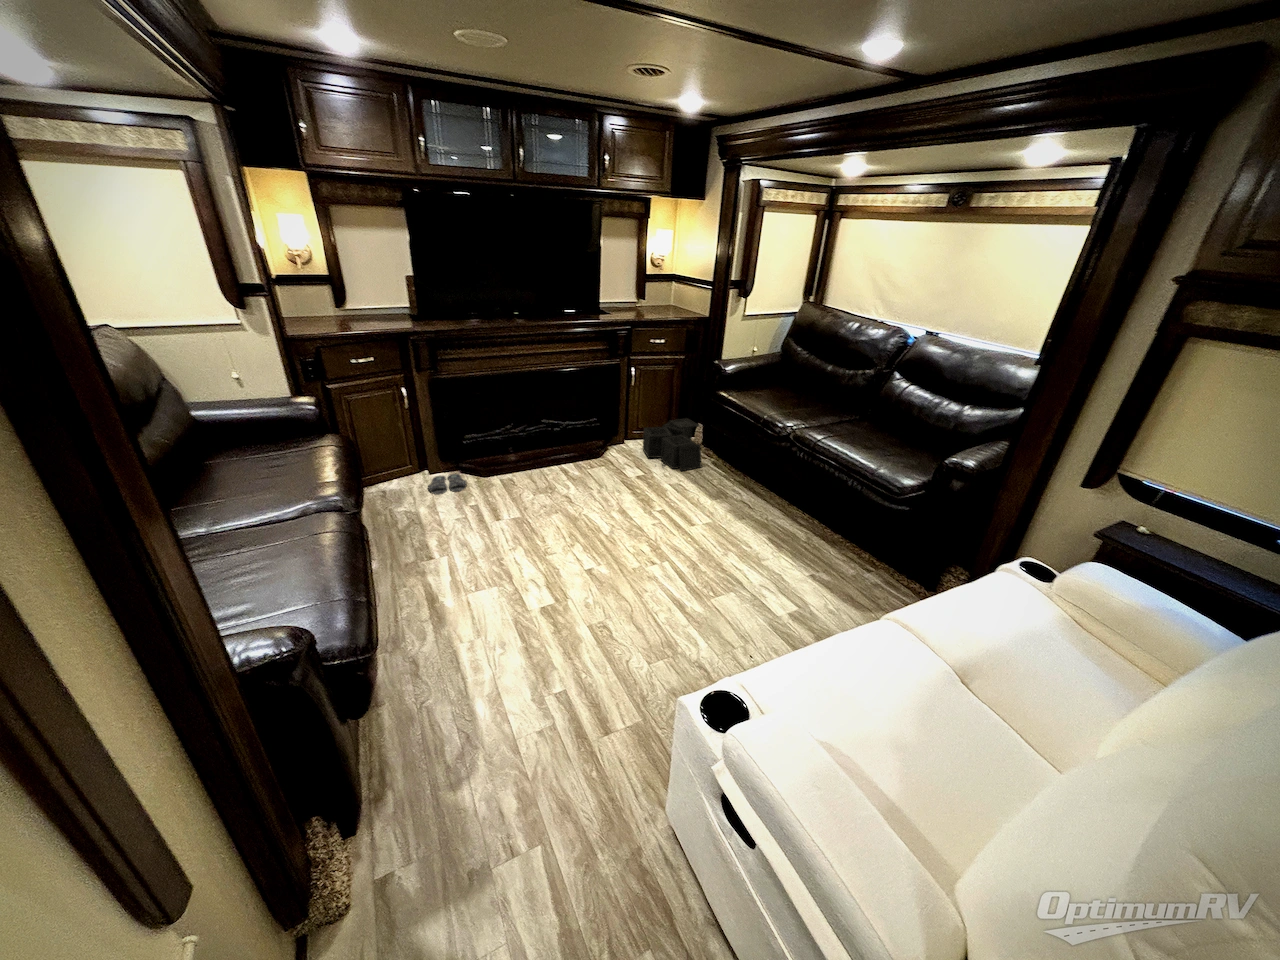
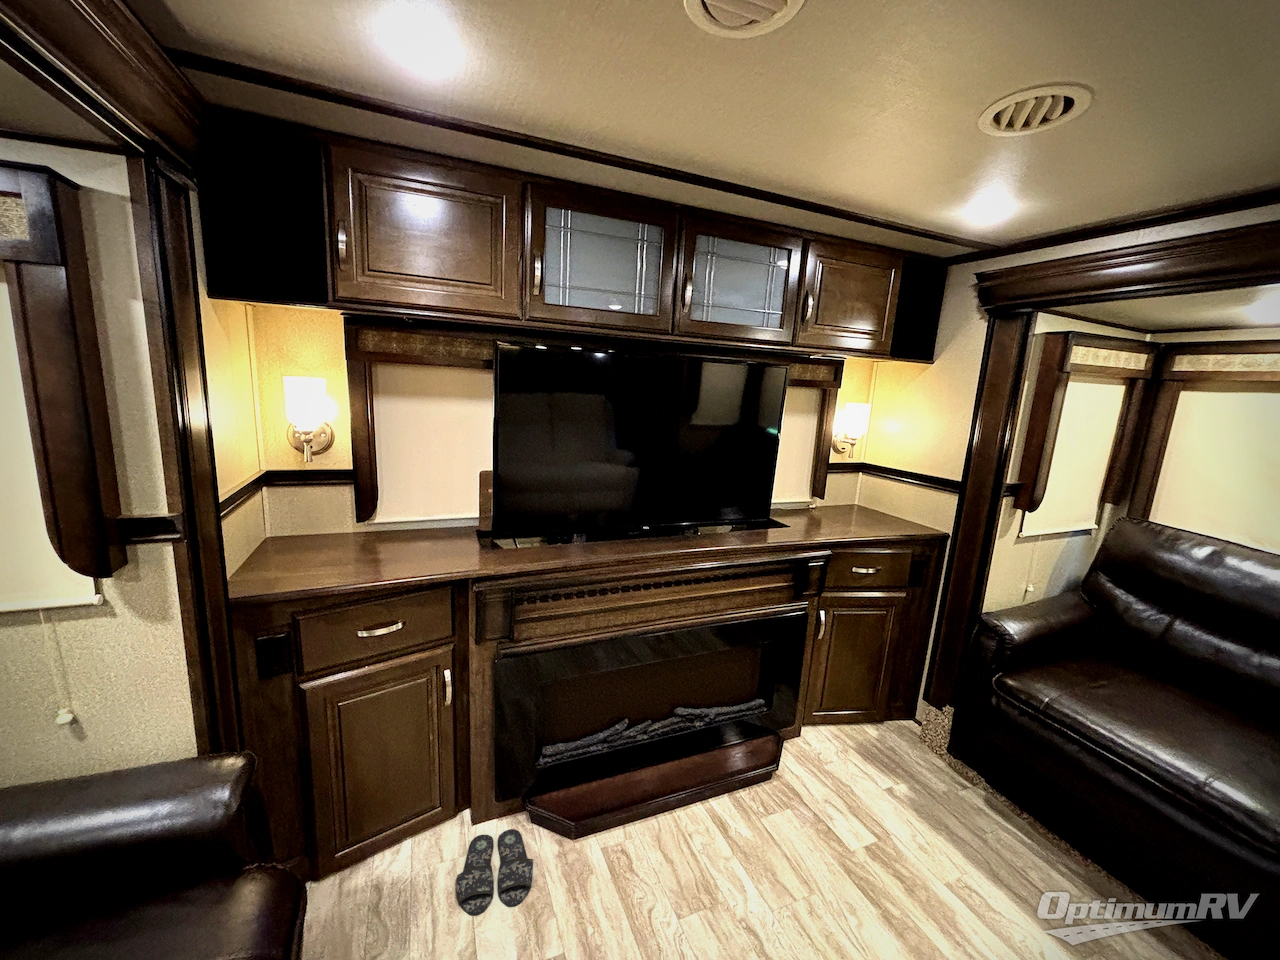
storage bin: present [643,418,701,471] -> none [843,702,988,856]

